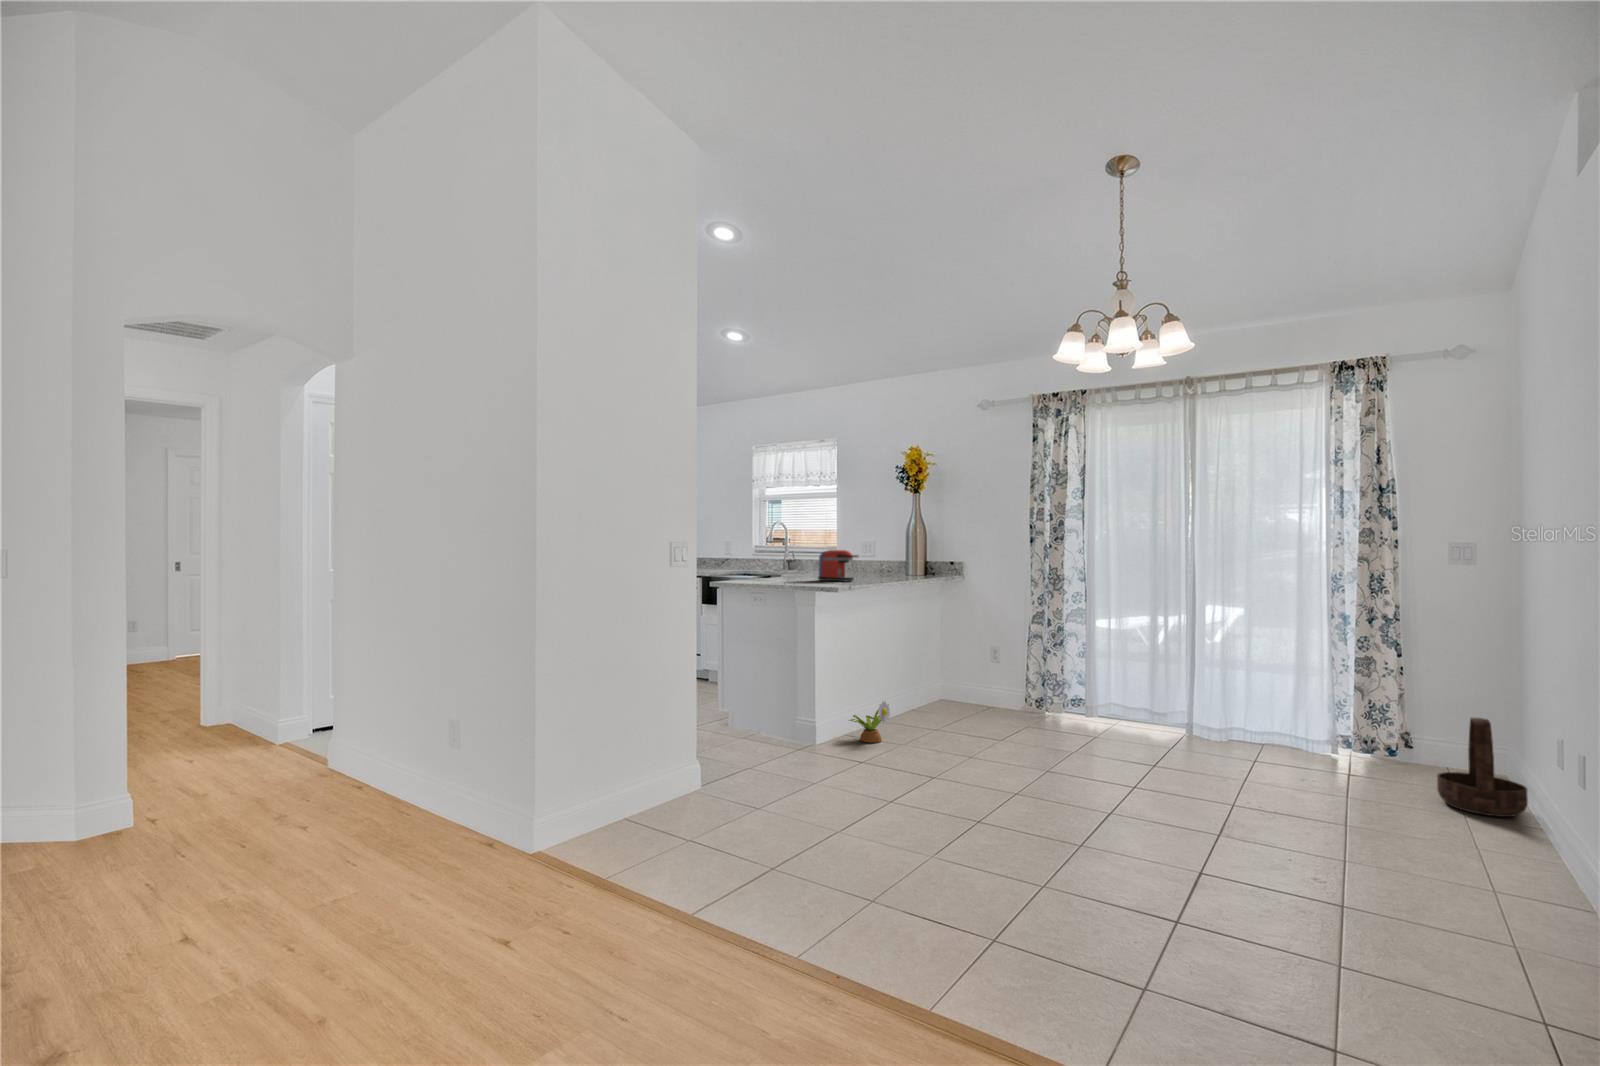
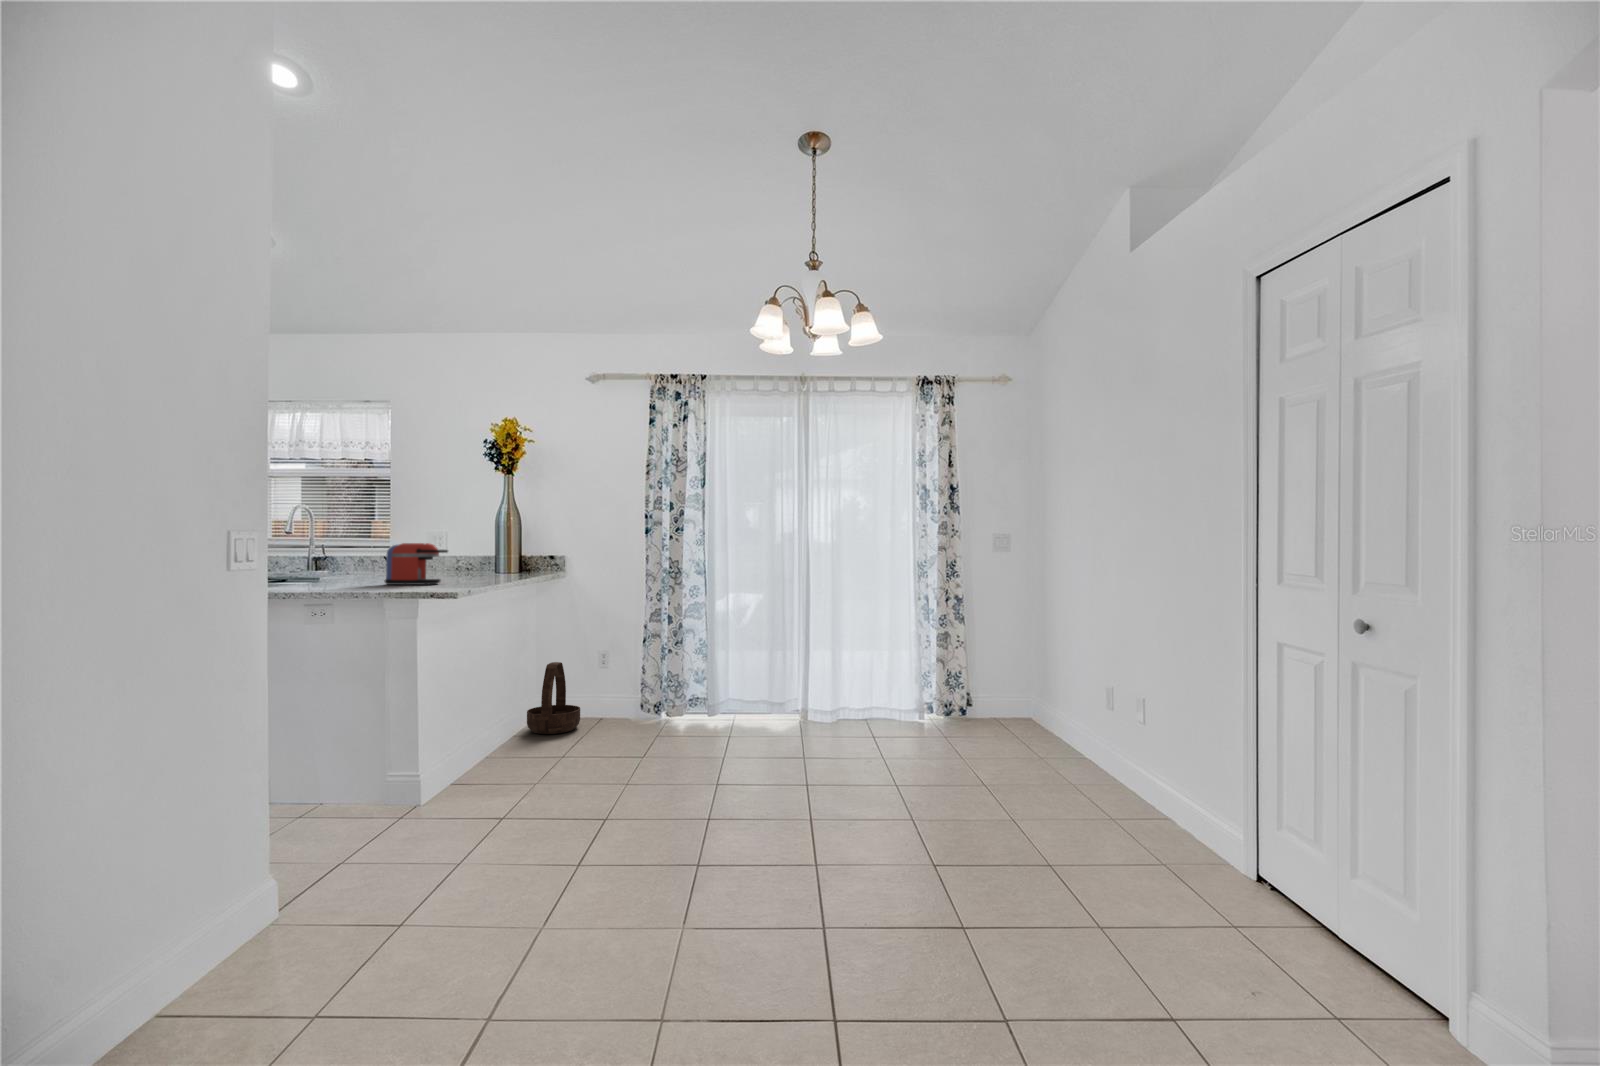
decorative plant: present [850,701,890,743] -> none [445,736,503,794]
basket: present [1437,718,1528,817] -> present [527,662,580,734]

